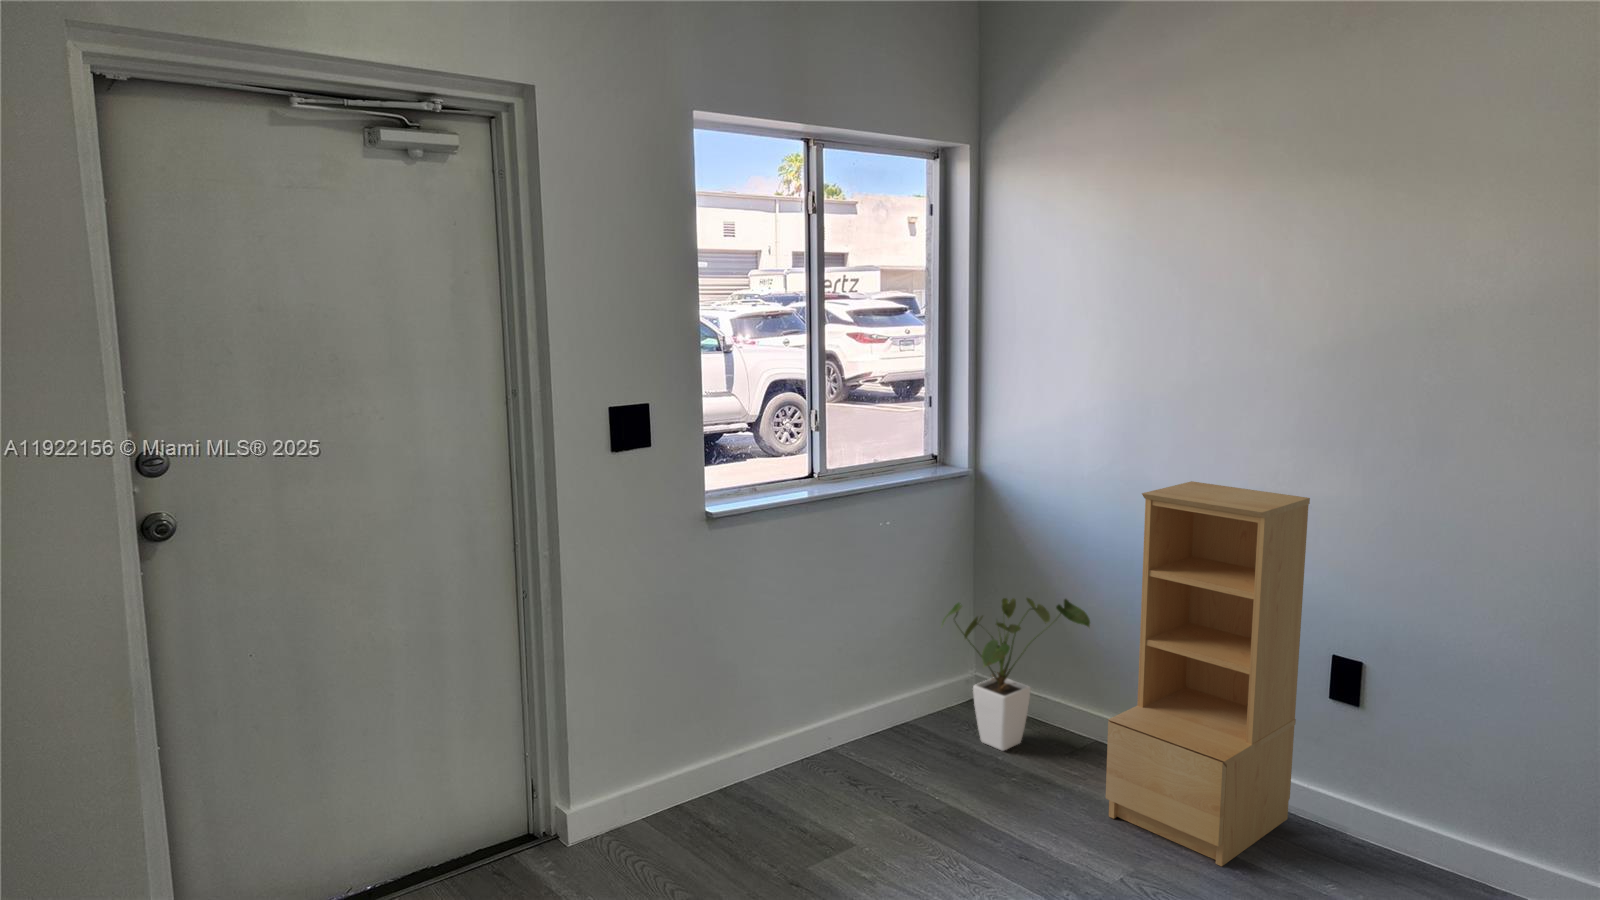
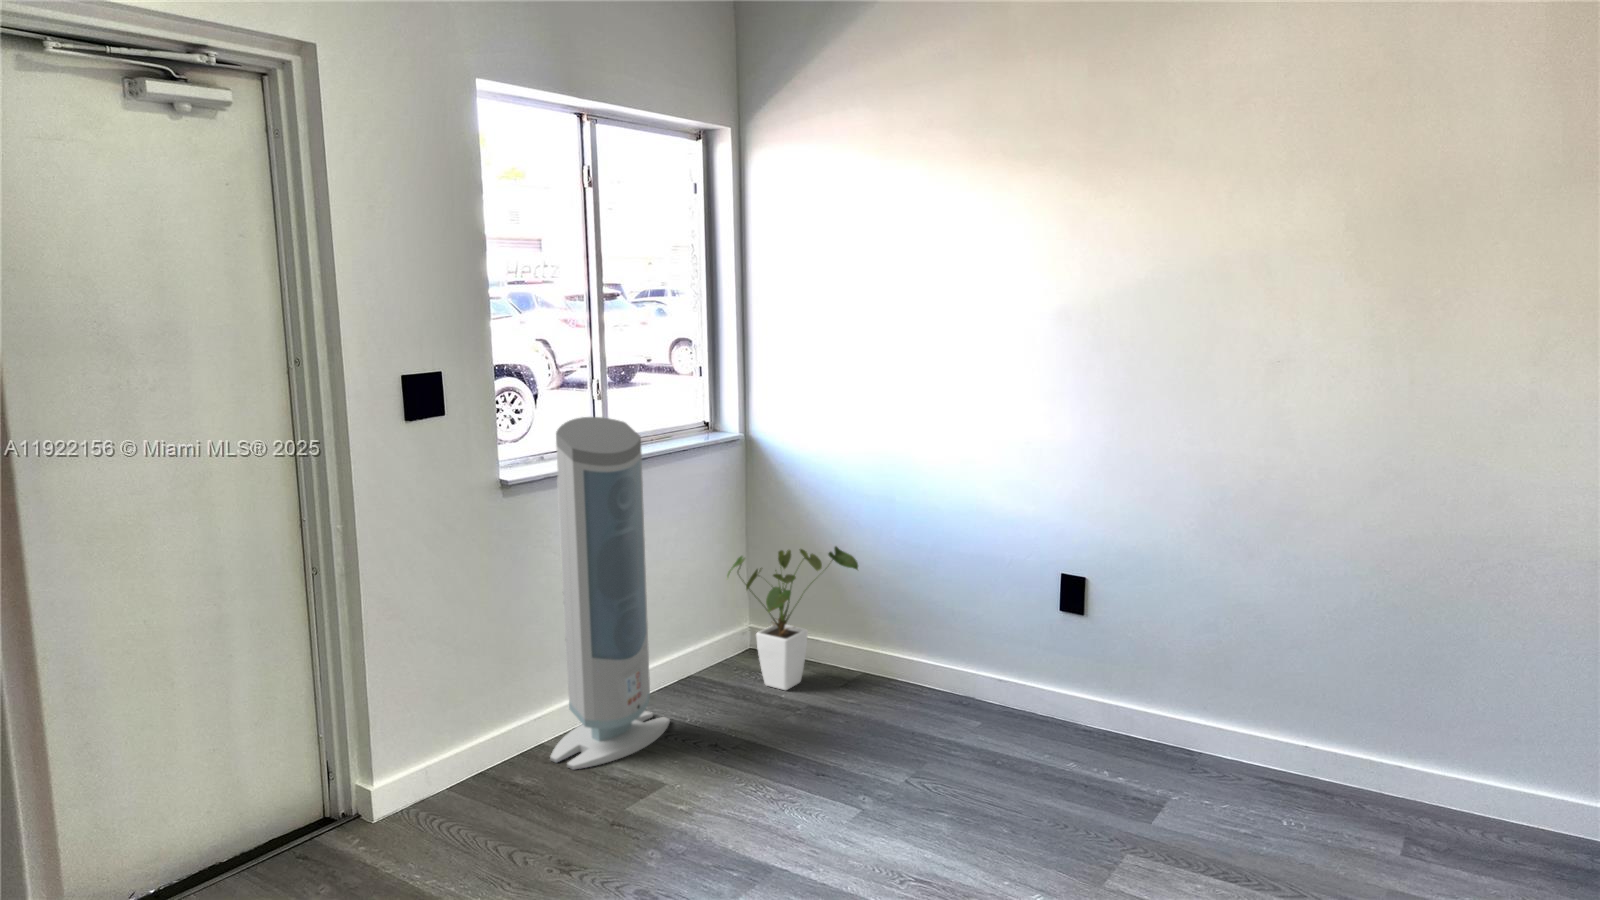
air purifier: none [746,451,873,815] -> present [550,417,670,769]
bookshelf: present [1106,481,1310,866] -> none [883,432,1039,759]

